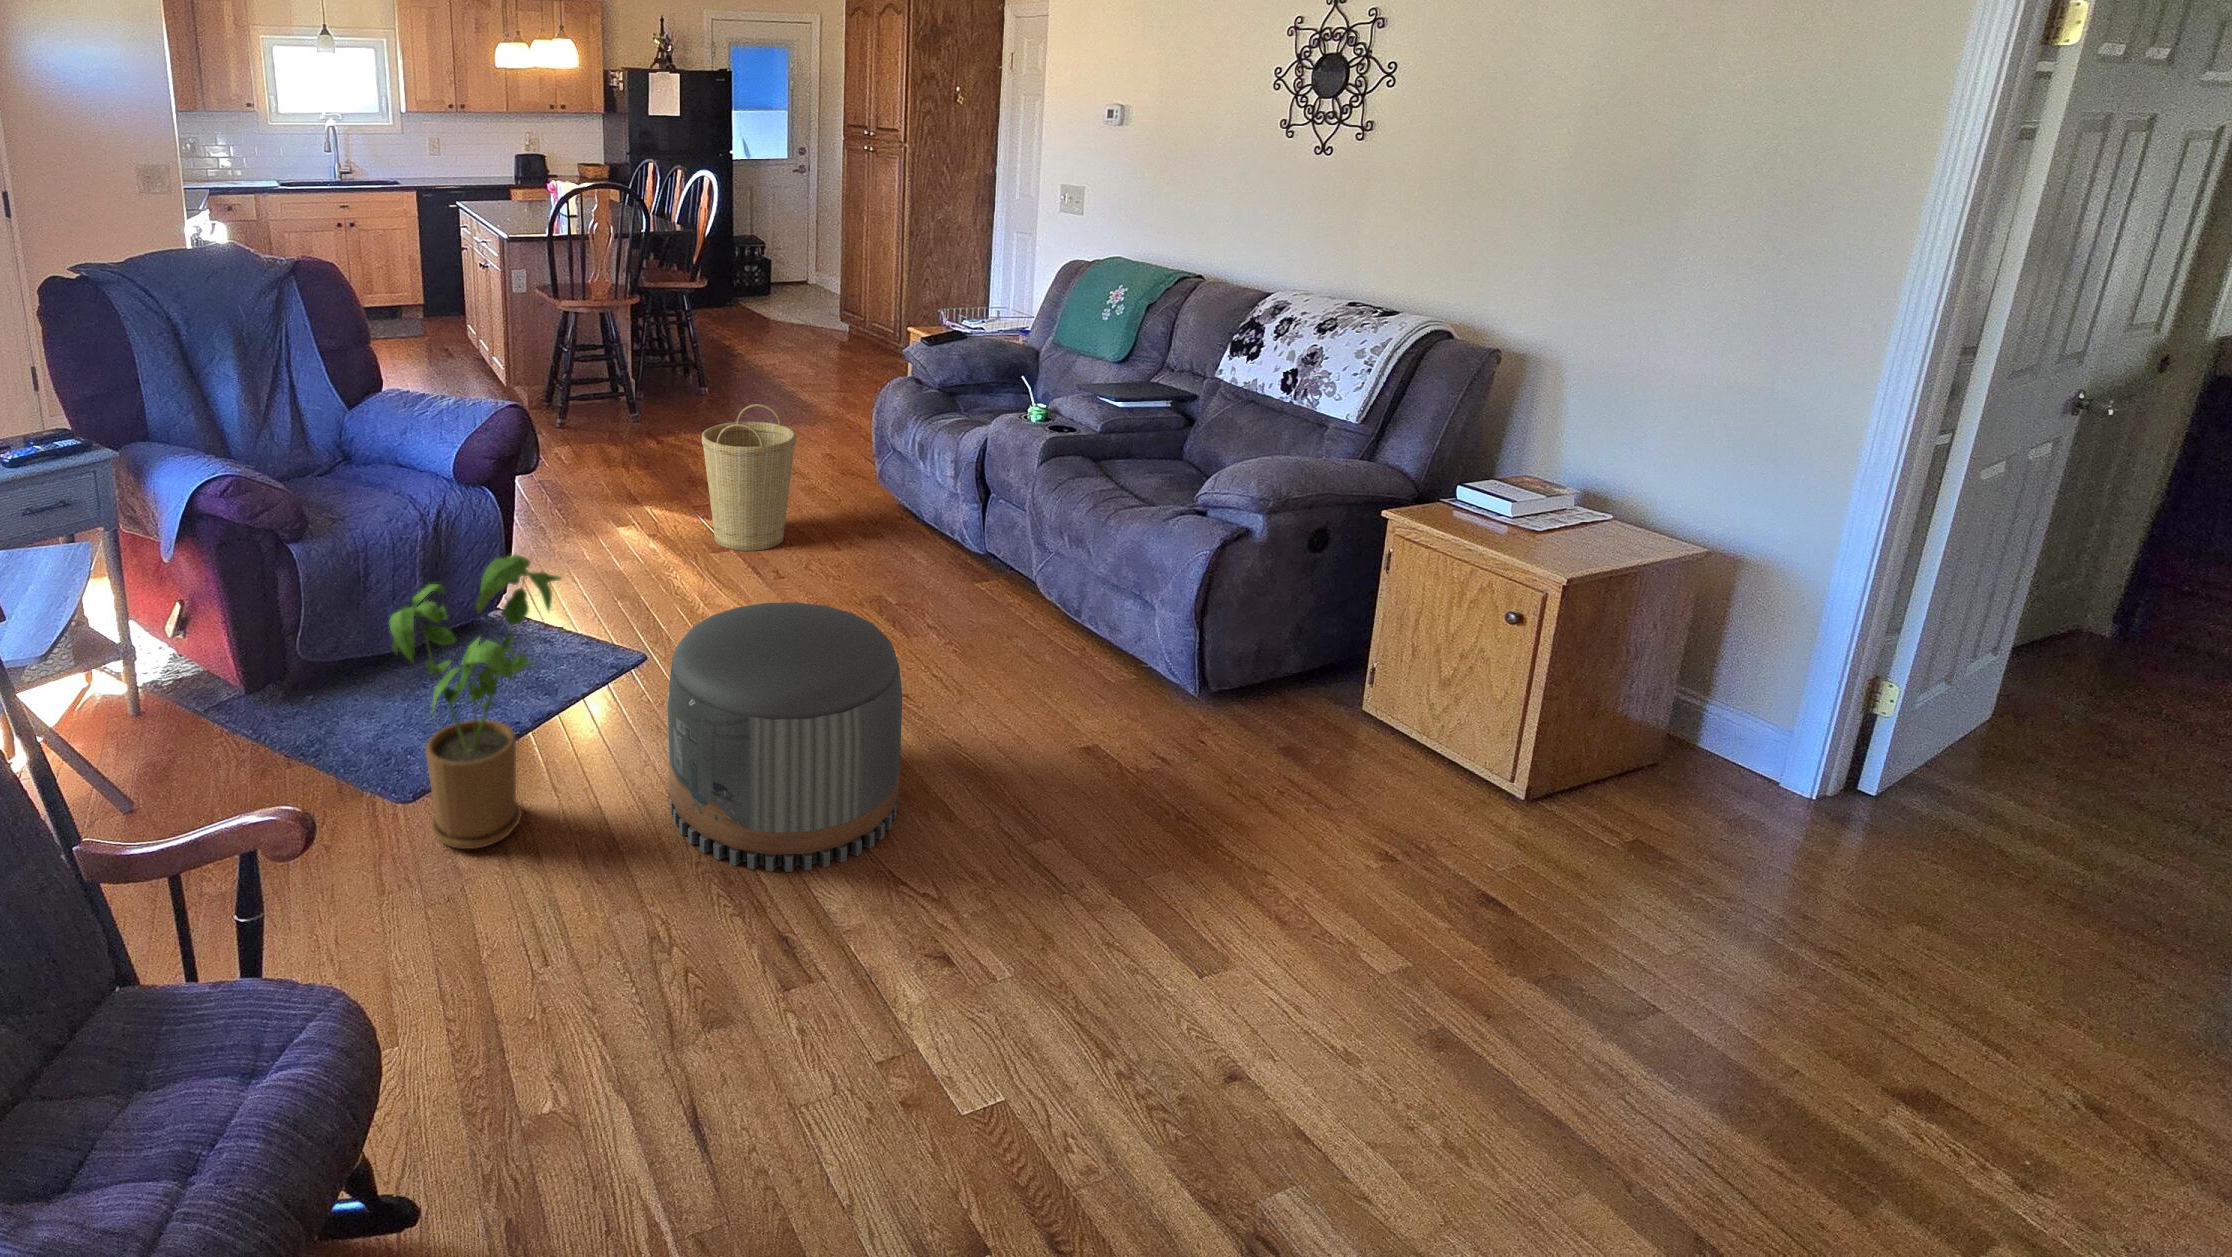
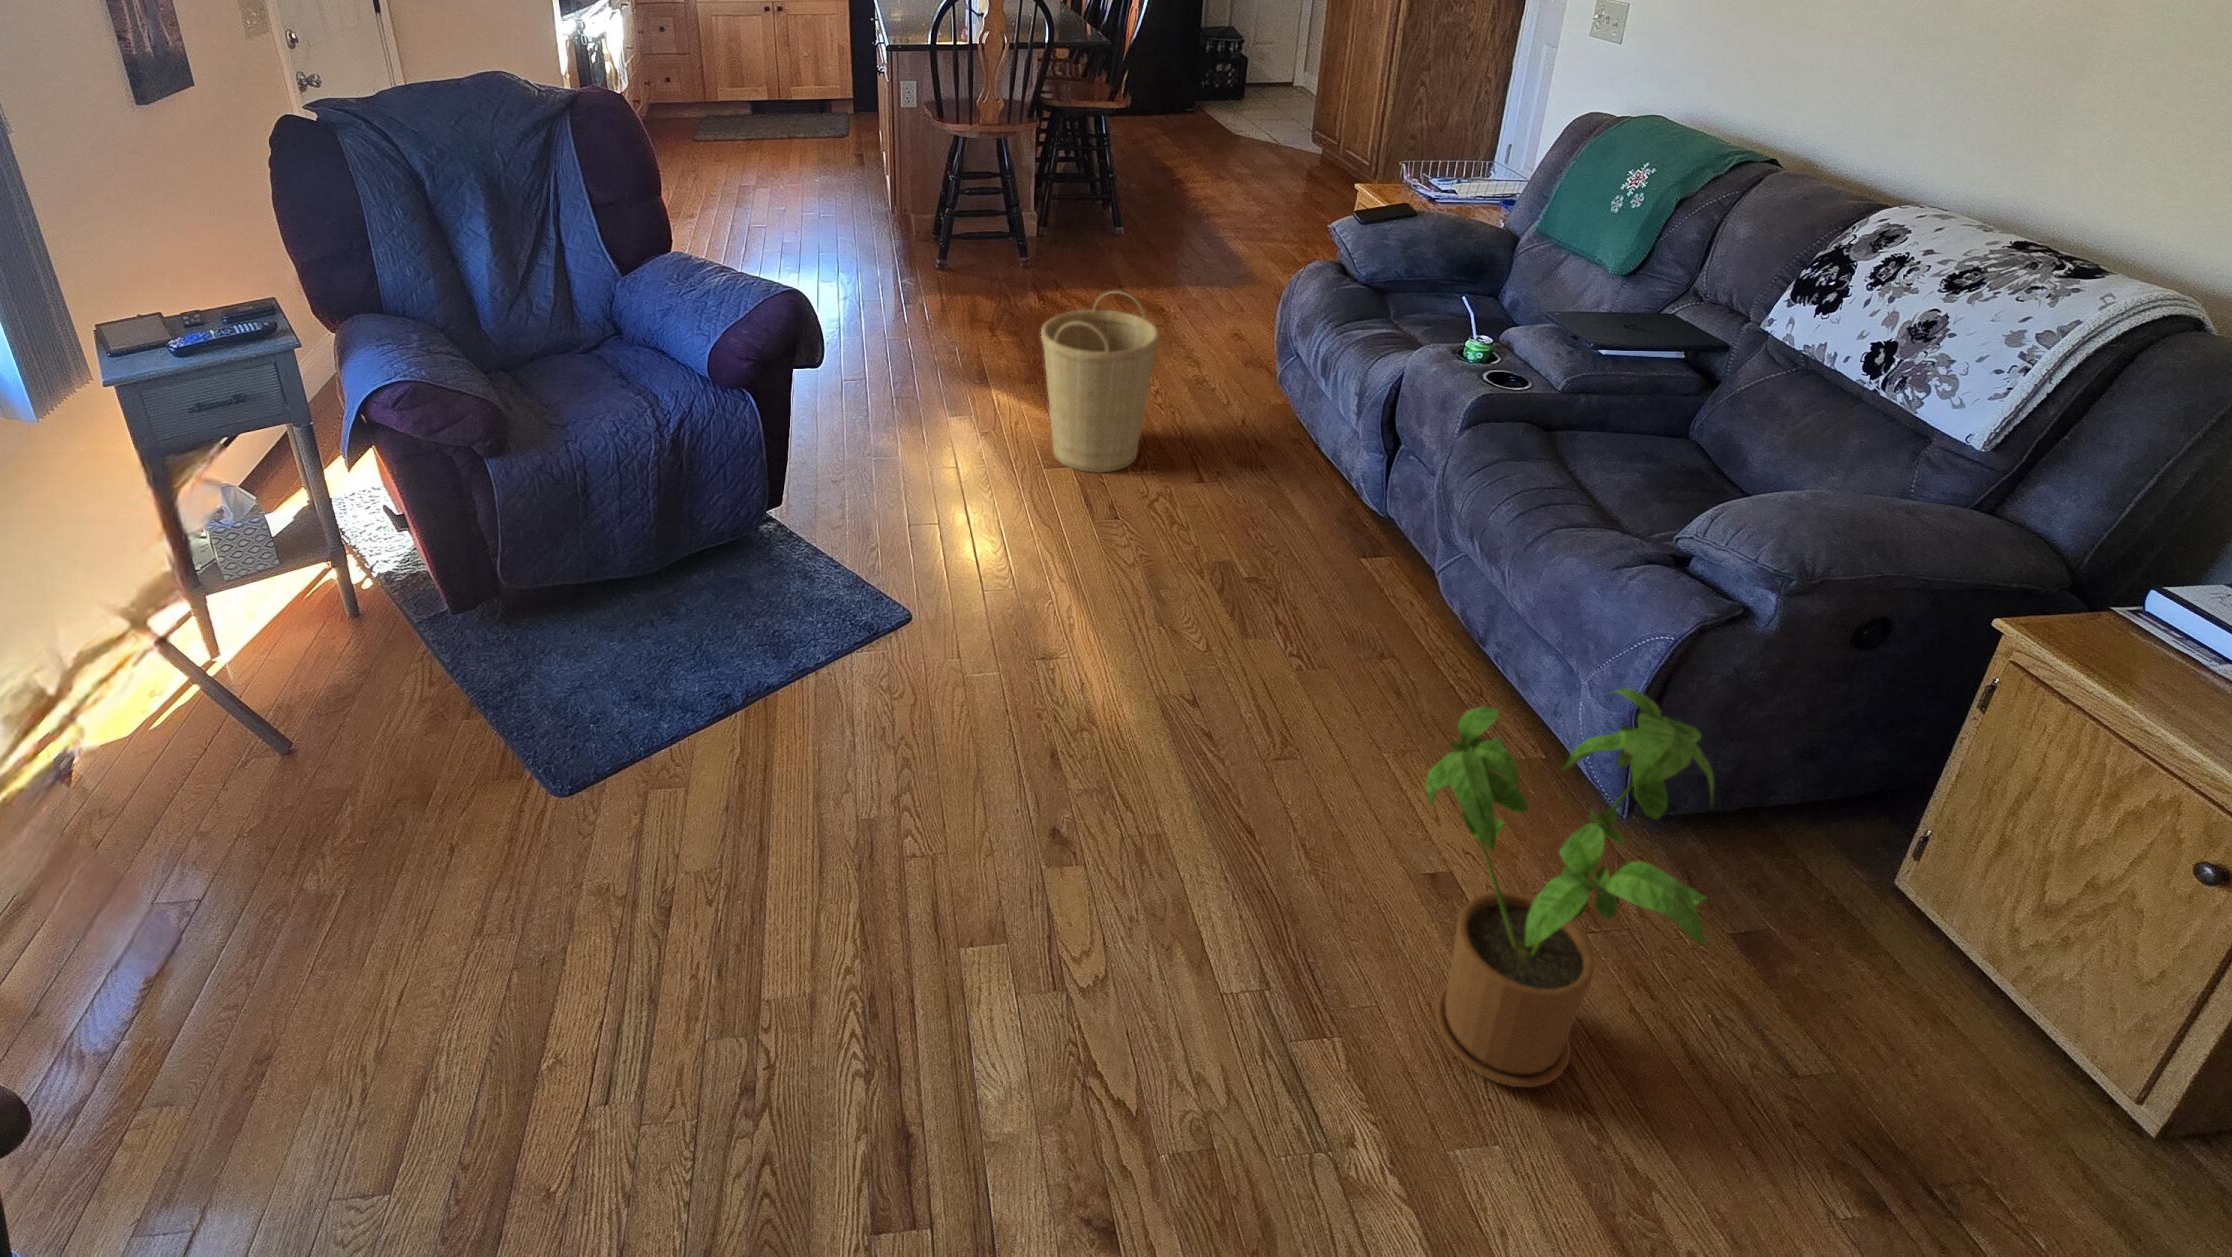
house plant: present [389,555,561,849] -> present [1426,688,1714,1087]
pouf: present [667,602,902,872] -> none [835,628,1150,1016]

